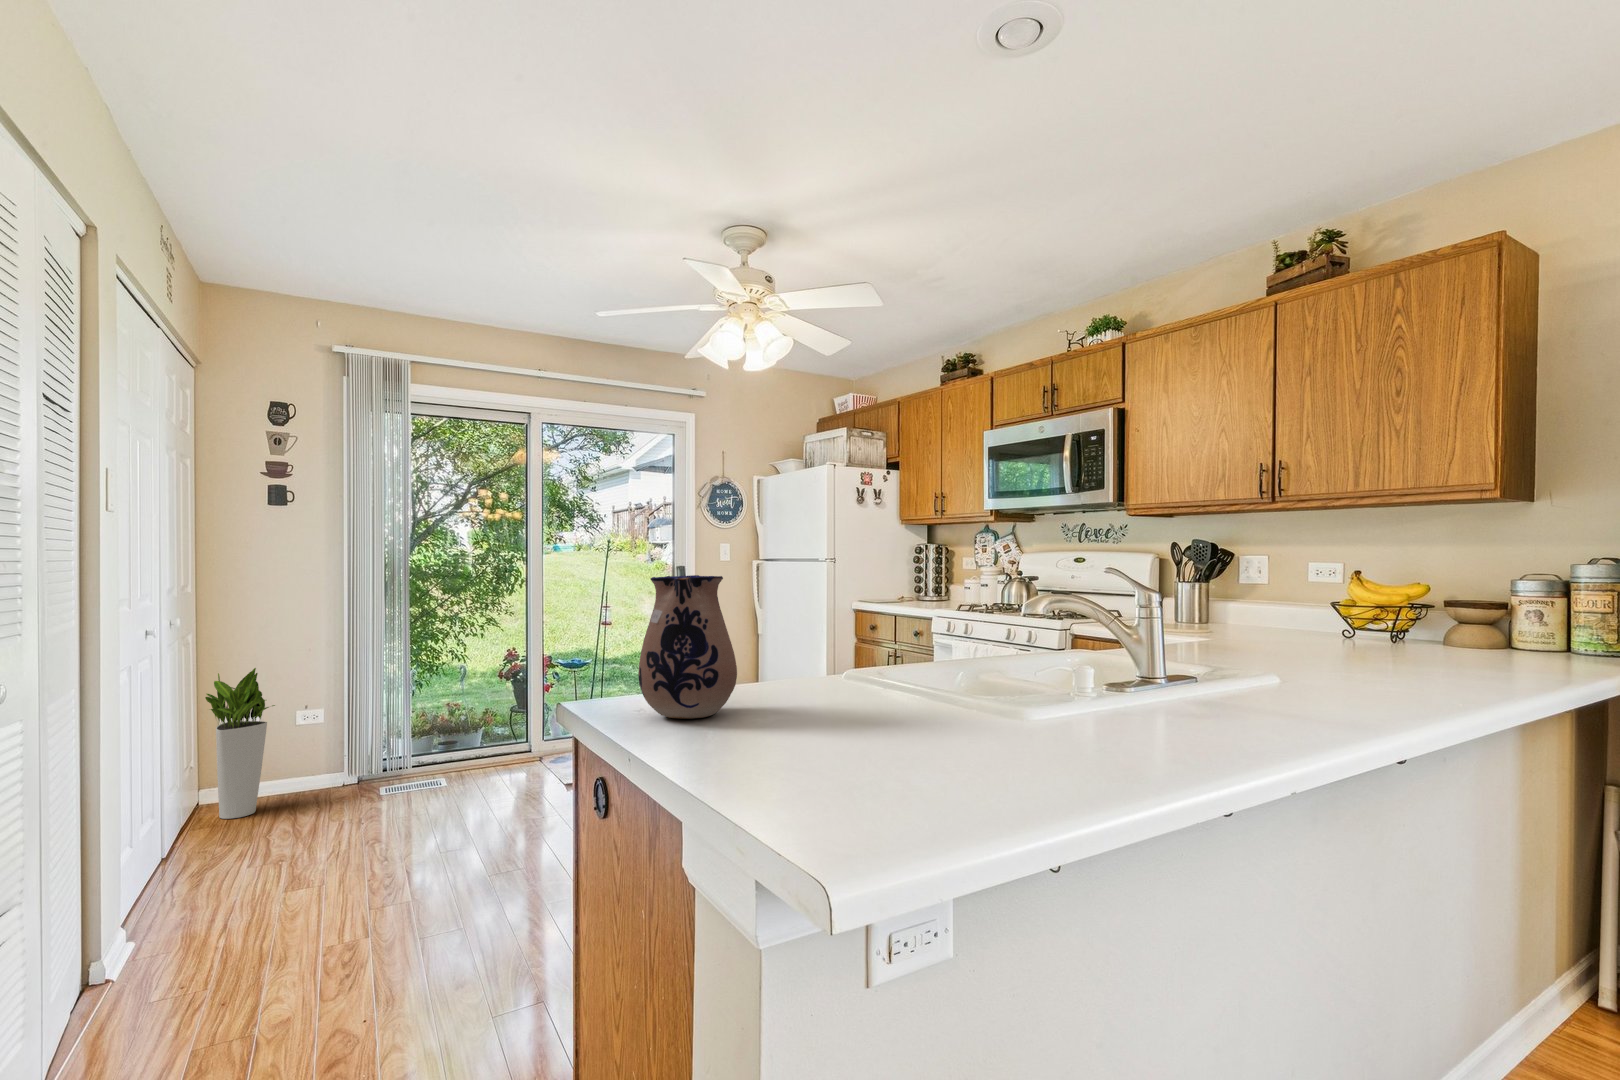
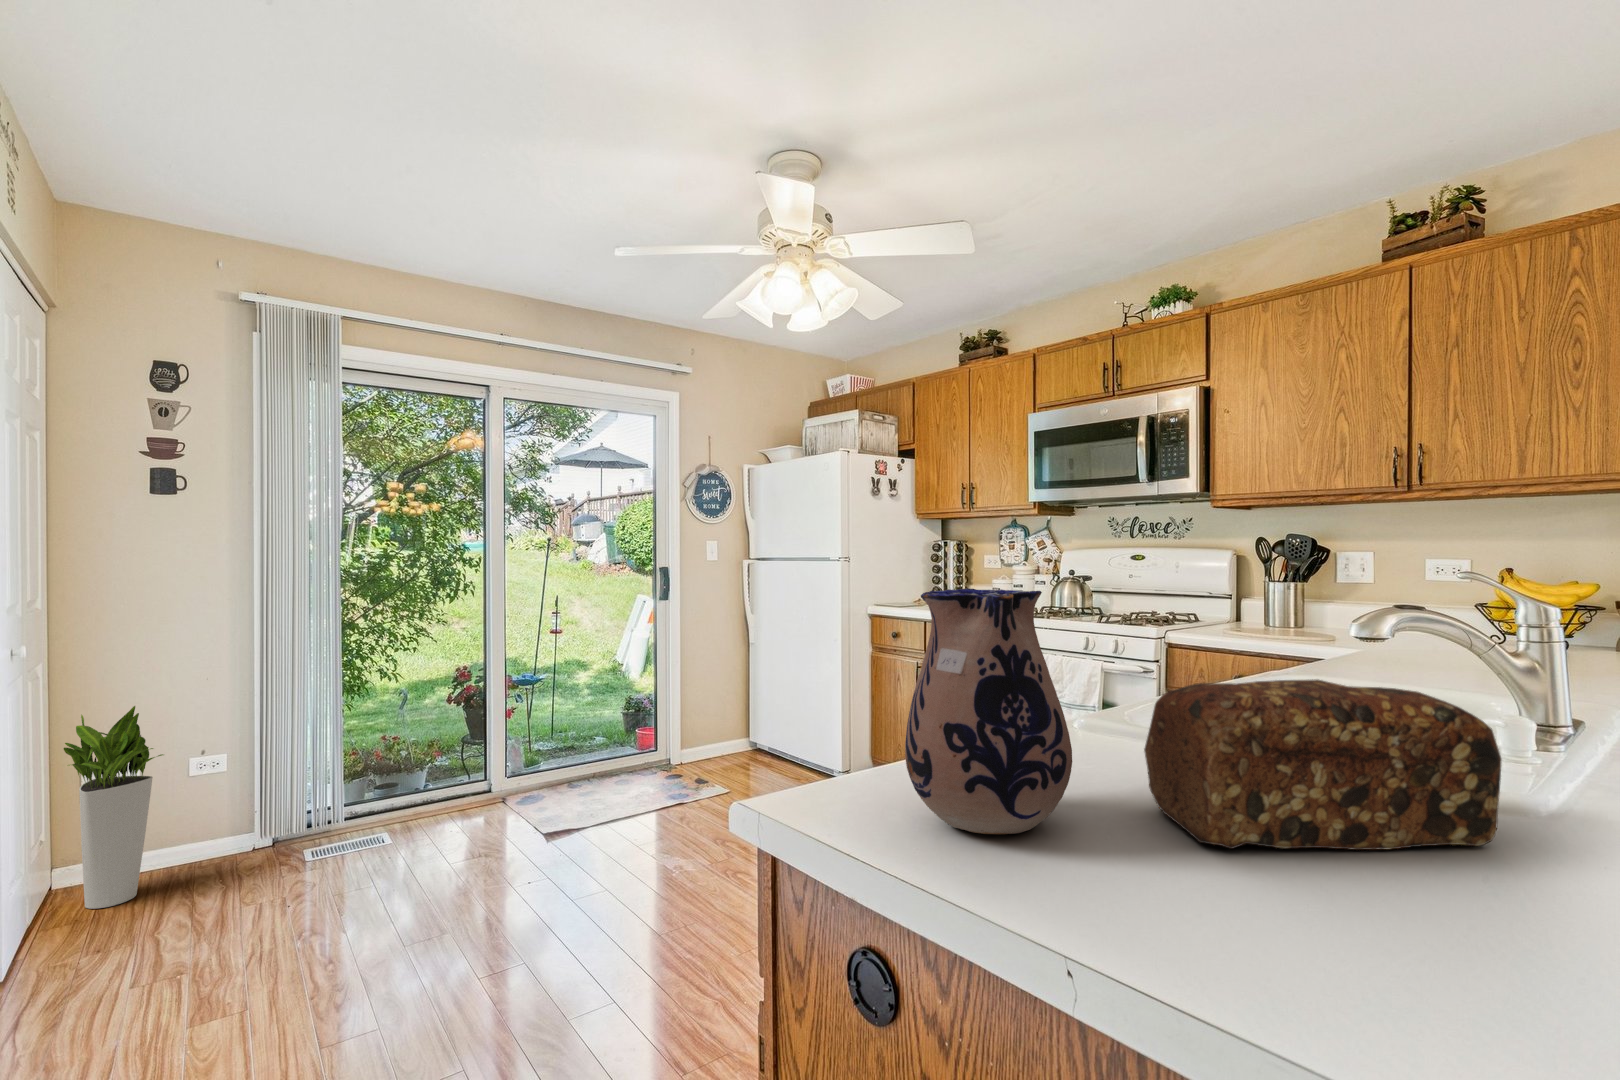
bread loaf: none [779,632,949,728] -> present [1144,679,1502,850]

